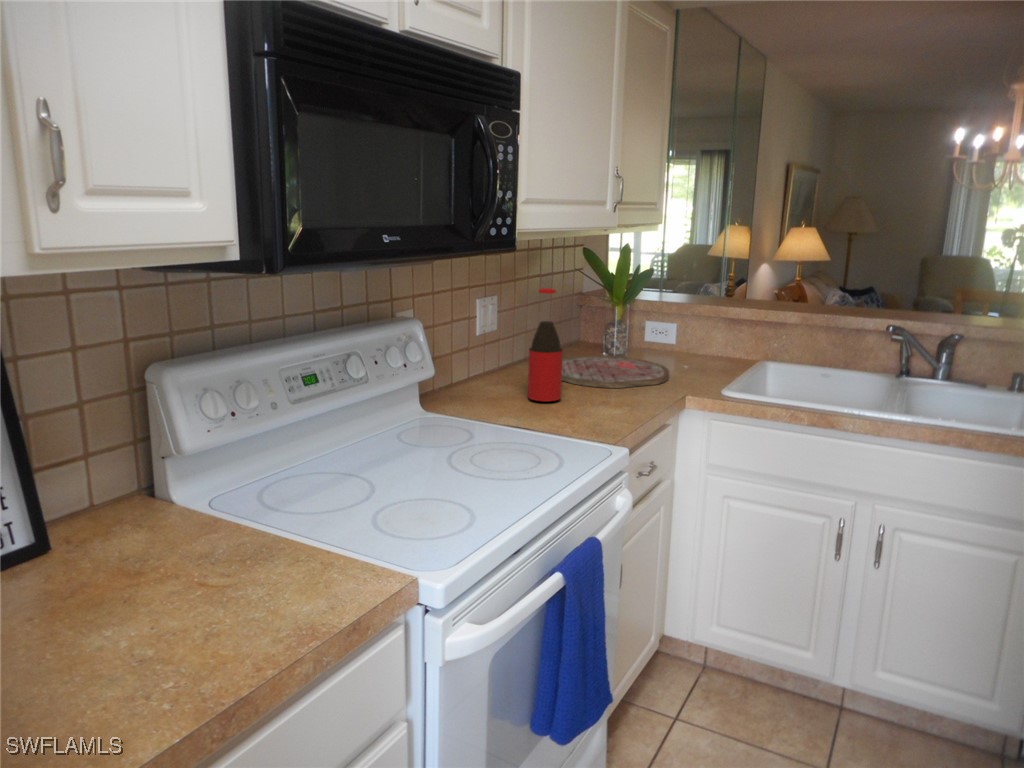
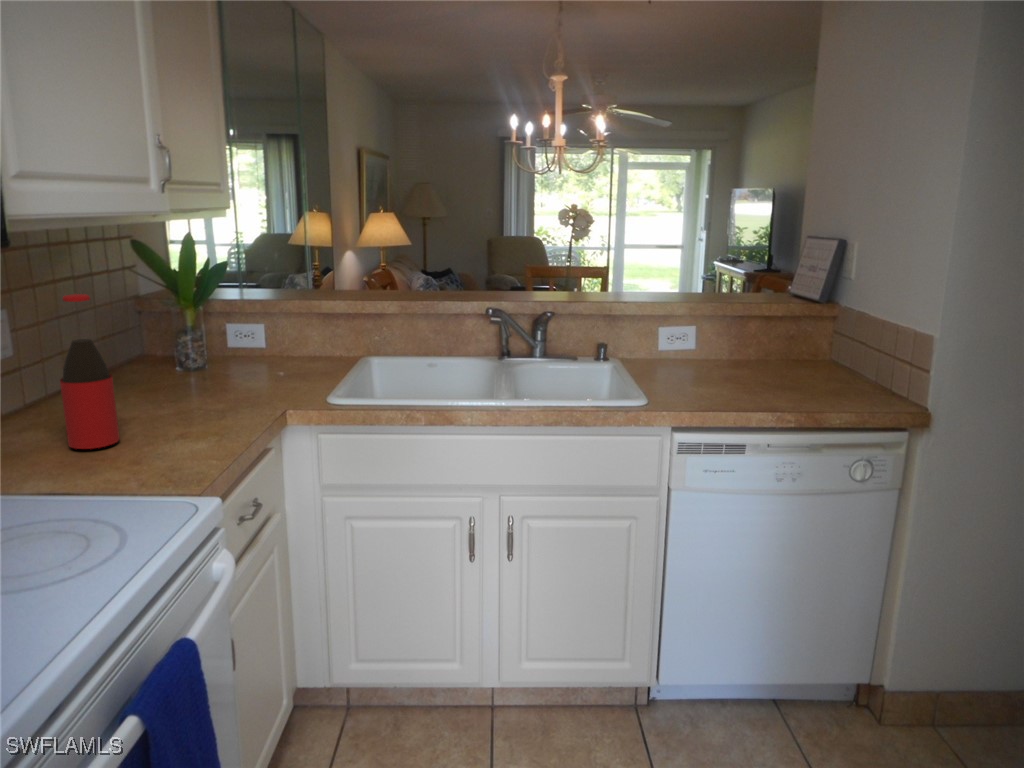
cutting board: present [562,356,669,388] -> none [100,371,264,416]

